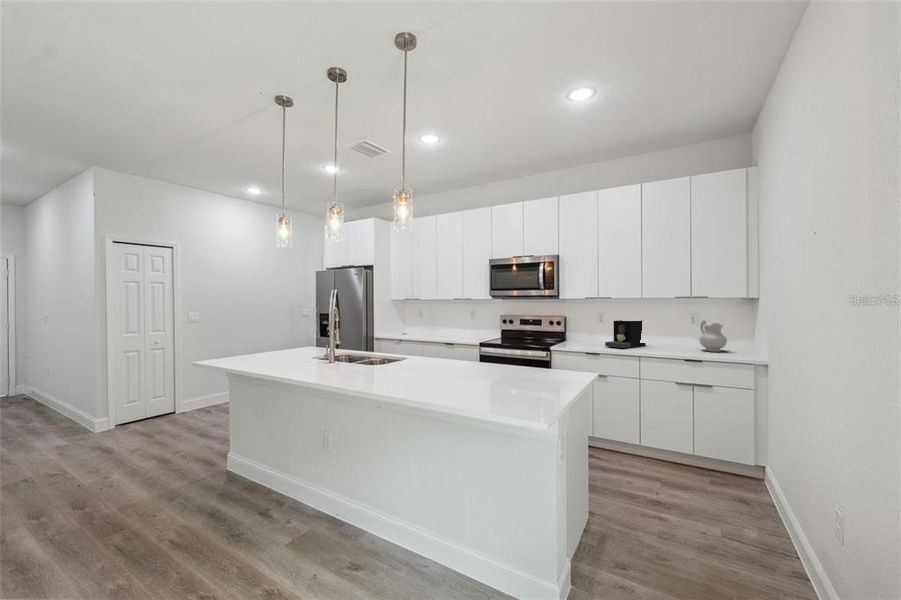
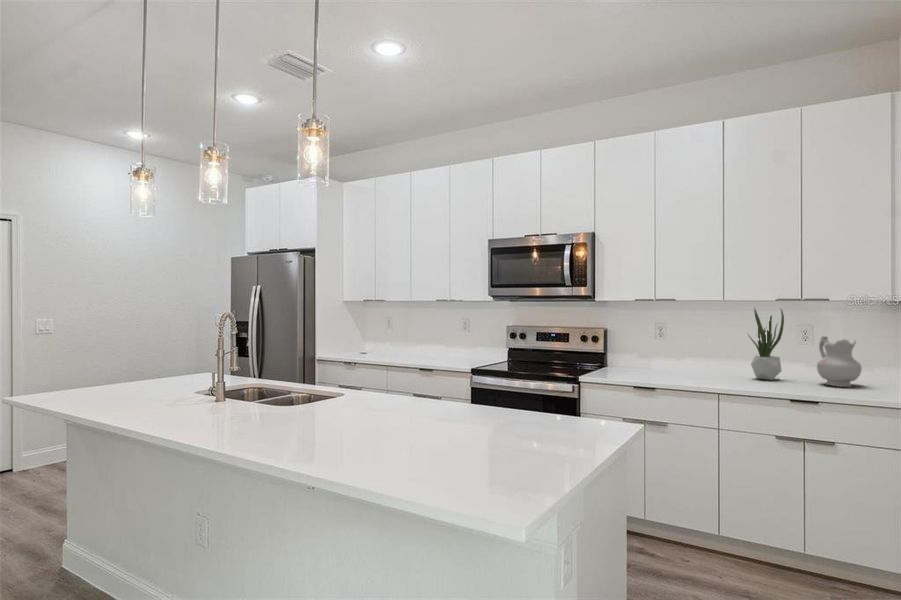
potted plant: none [655,303,679,348] -> present [749,309,784,380]
coffee maker: present [605,320,646,348] -> none [667,335,732,379]

